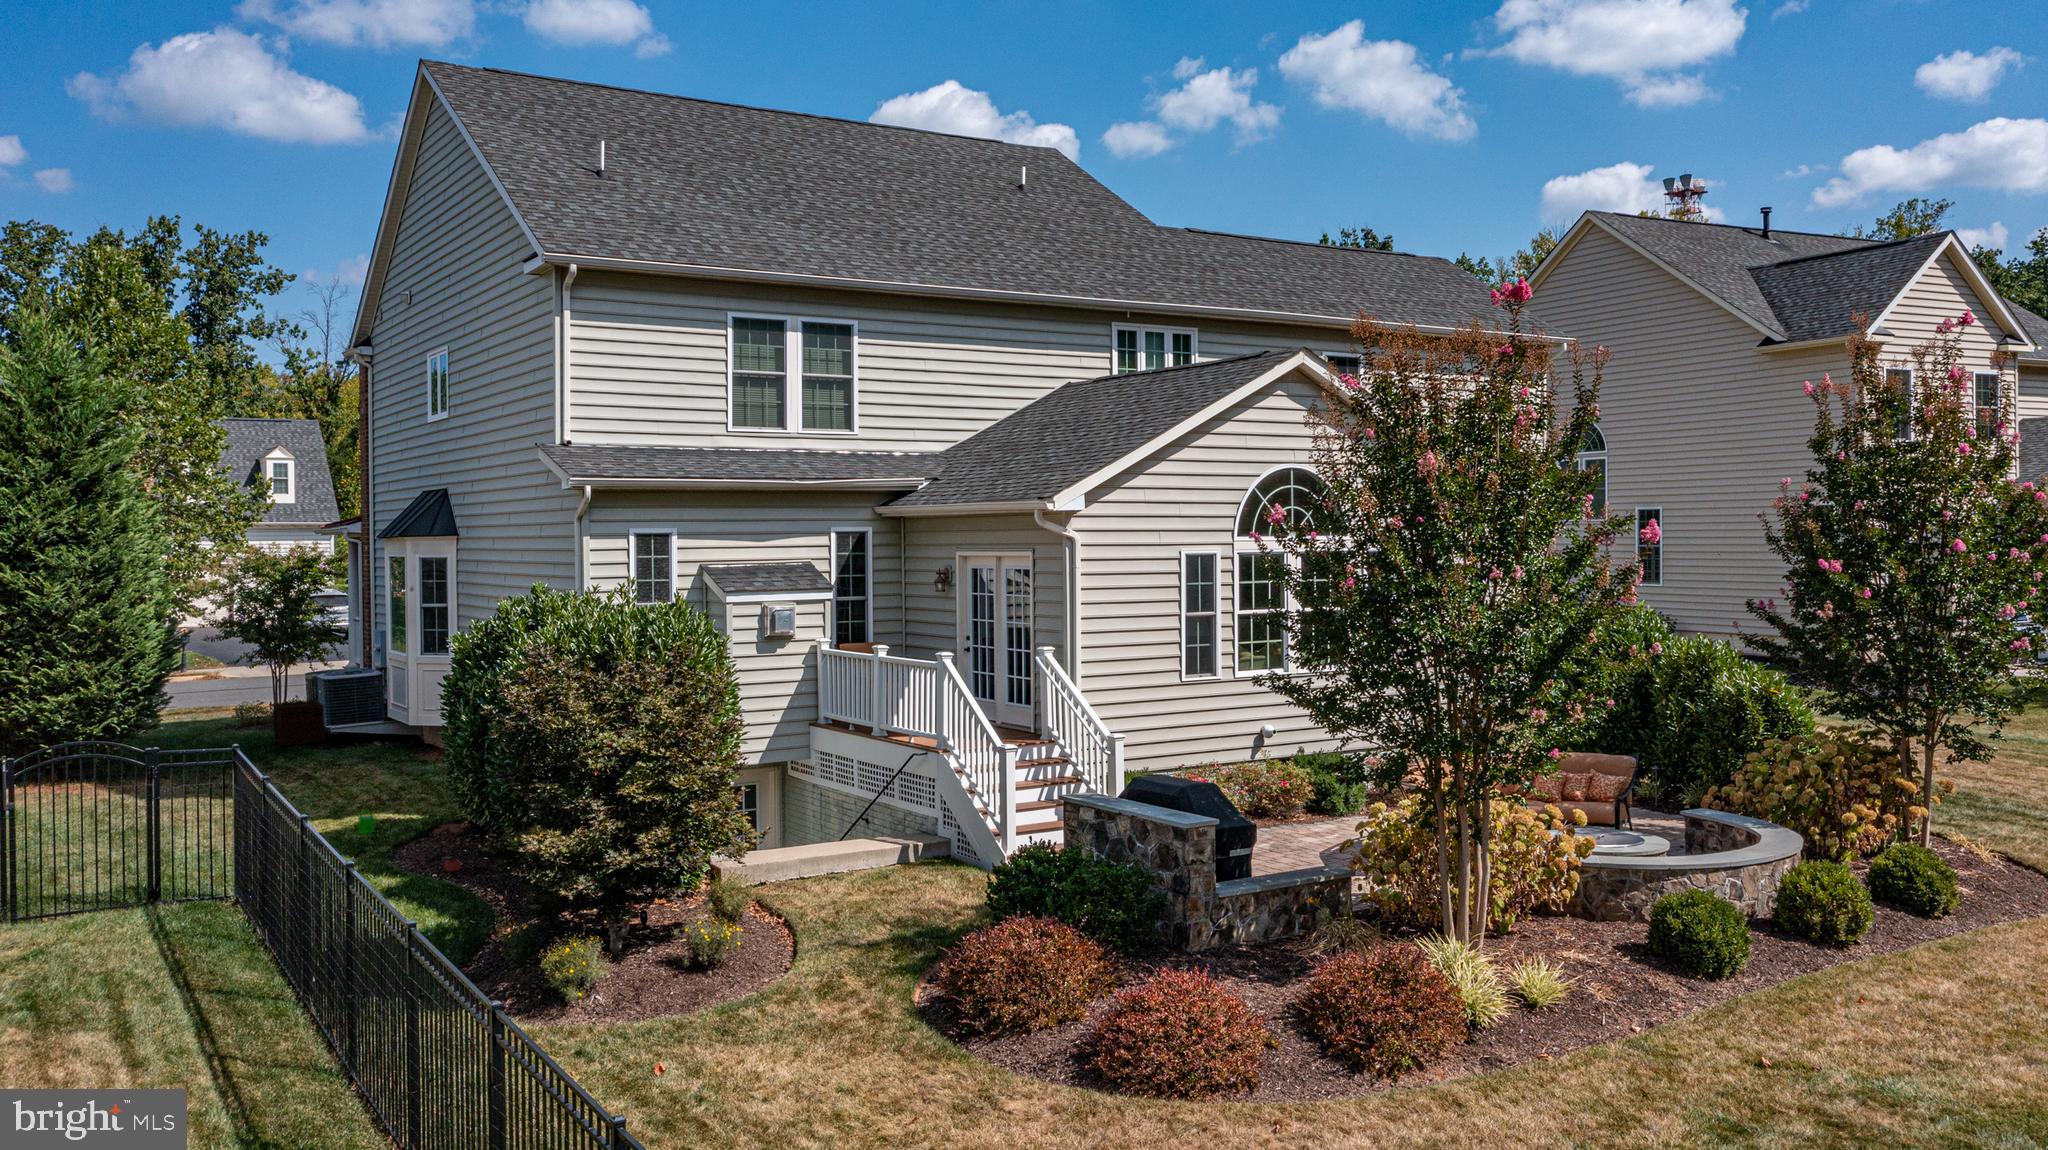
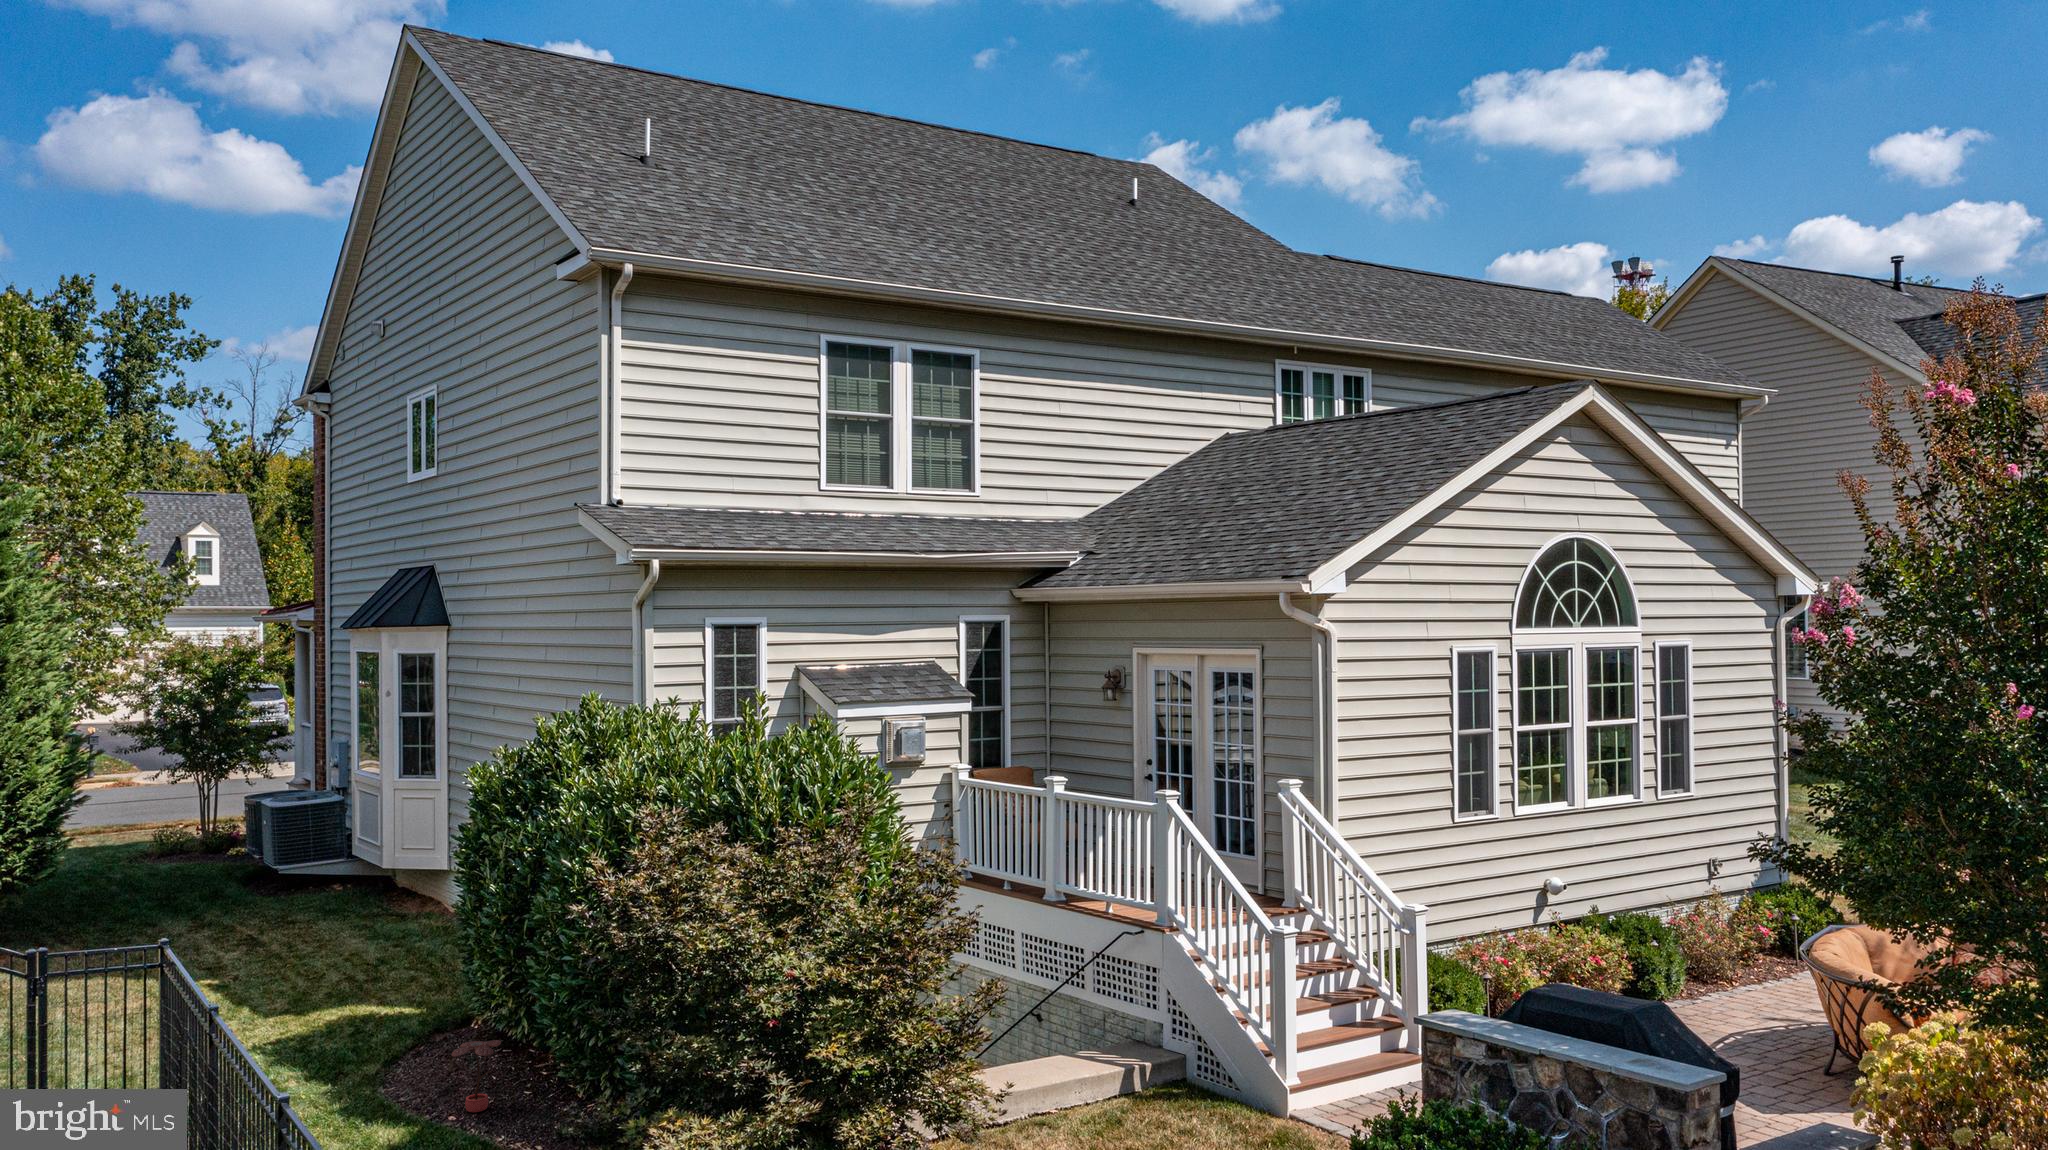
wooden crate: present [273,700,325,746] -> none [200,839,267,901]
watering can: present [358,810,376,834] -> none [328,1008,356,1044]

